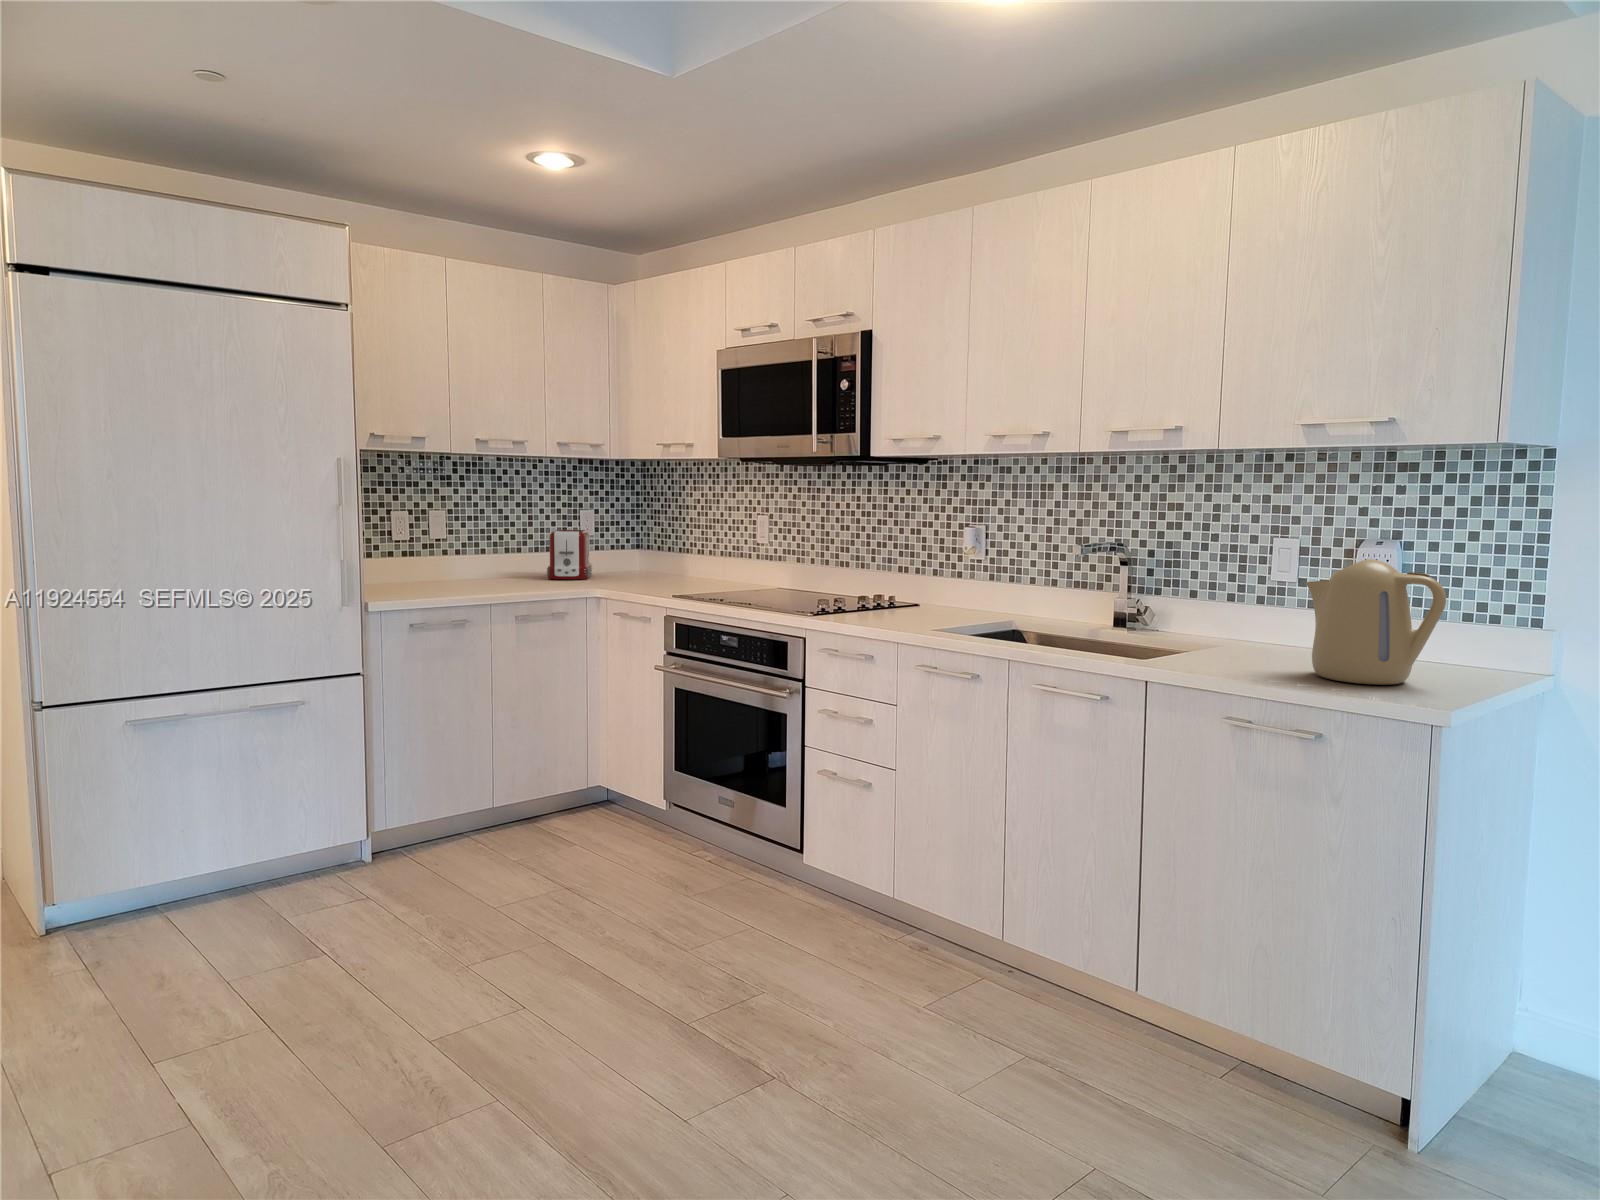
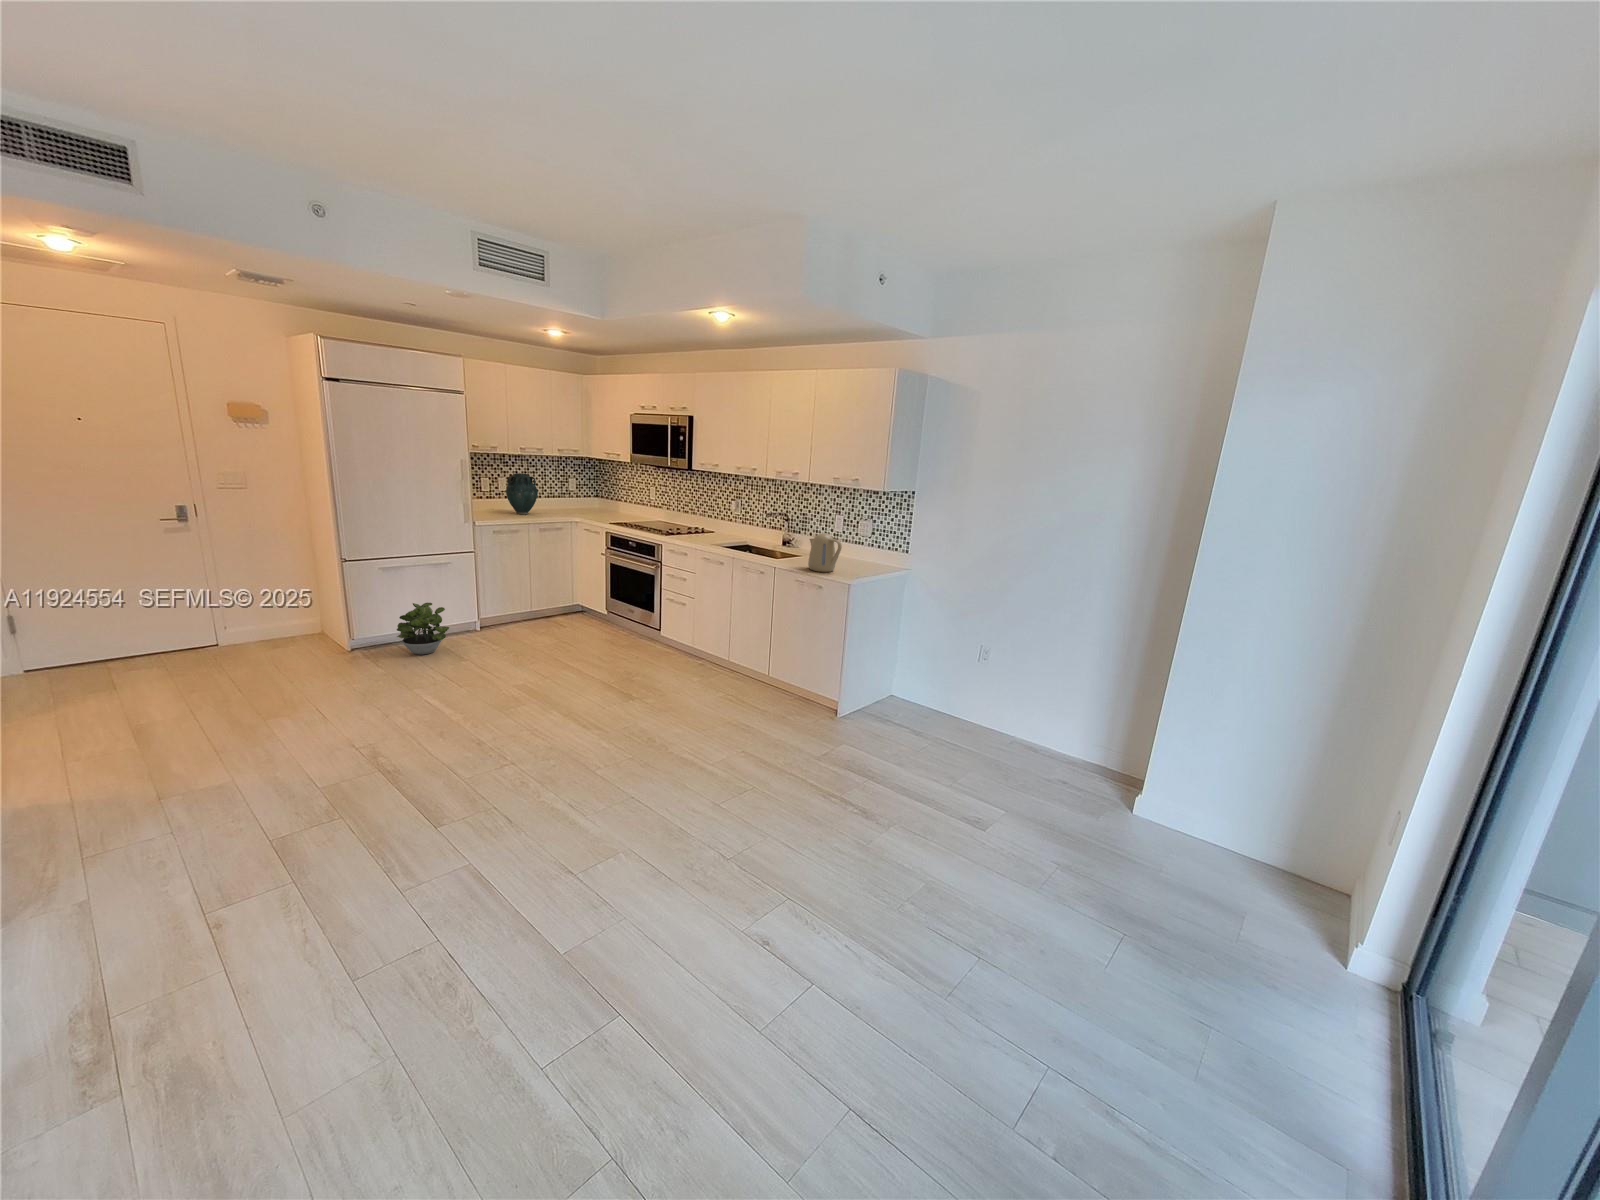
vase: none [442,494,512,584] -> present [506,473,538,514]
toaster: present [547,530,592,580] -> none [554,489,575,513]
potted plant: none [142,802,282,942] -> present [397,603,449,655]

